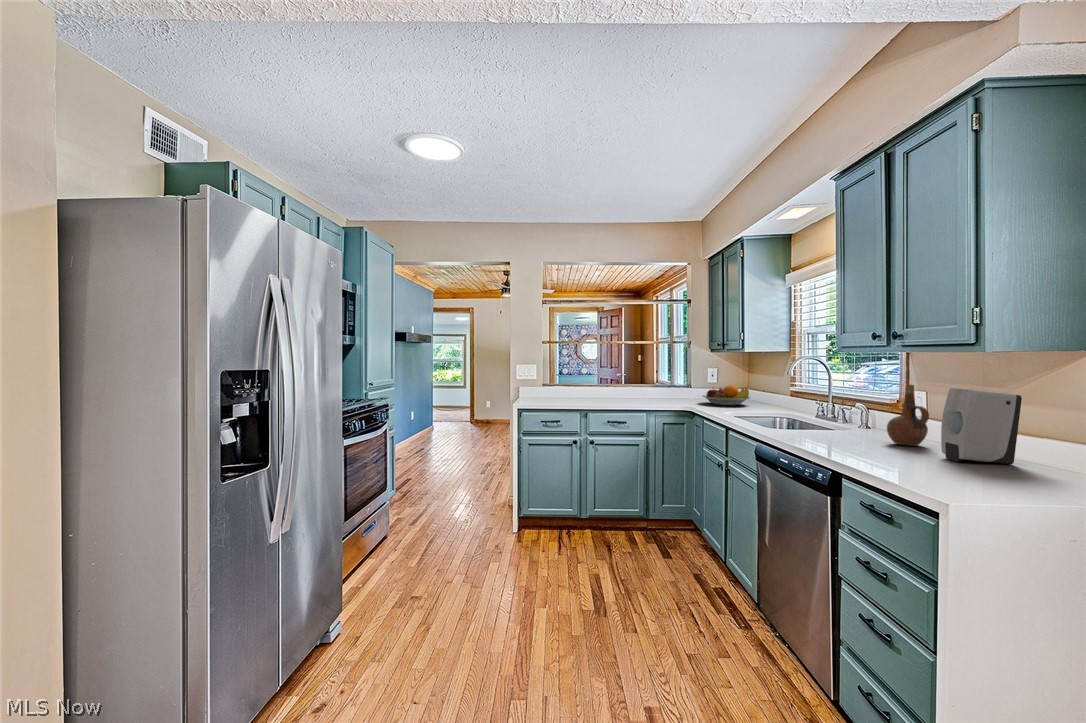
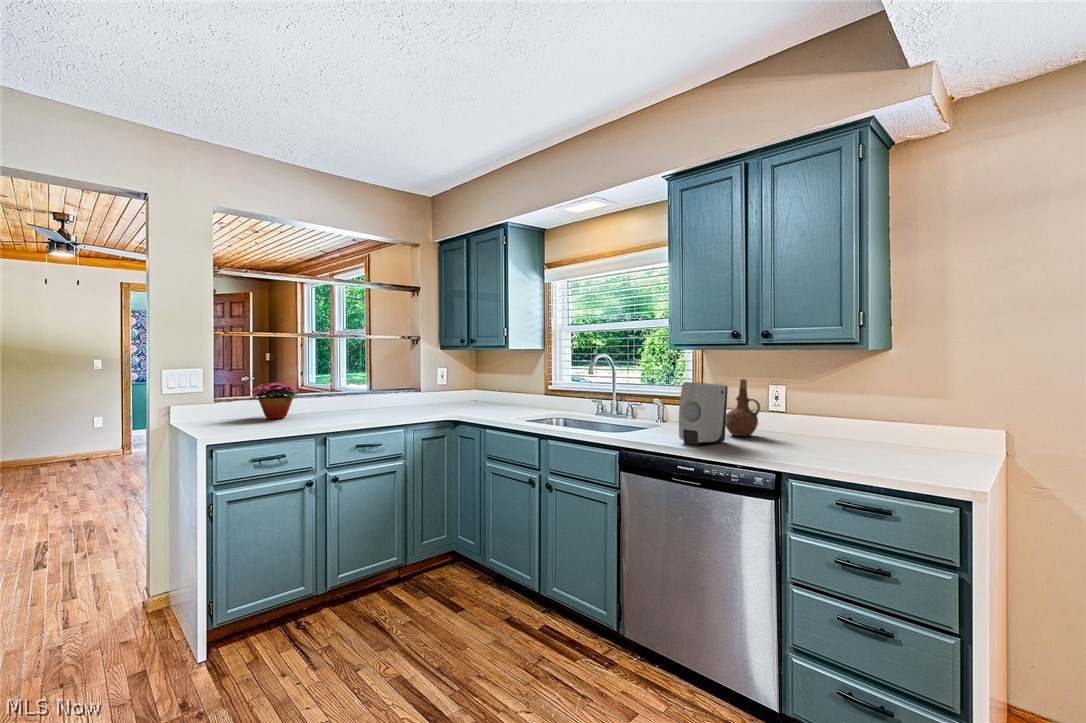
flower arrangement: none [555,374,591,398] -> present [250,382,298,419]
fruit bowl: present [703,385,750,406] -> none [451,387,504,410]
soap dispenser: present [941,388,1022,464] -> present [679,382,728,445]

